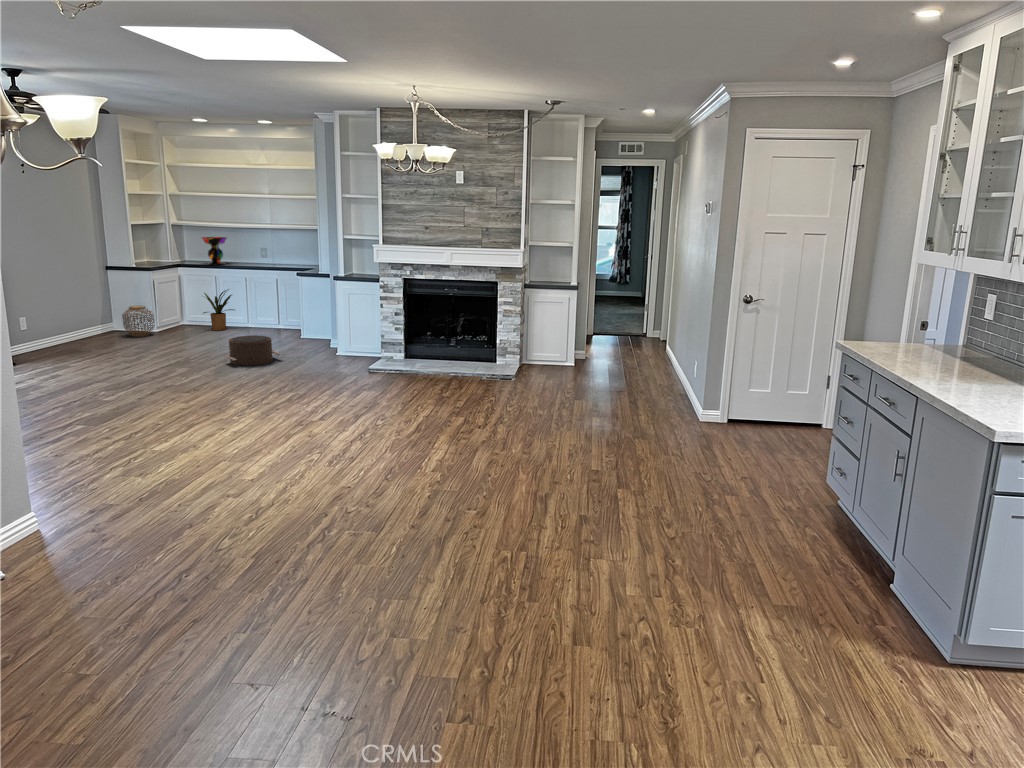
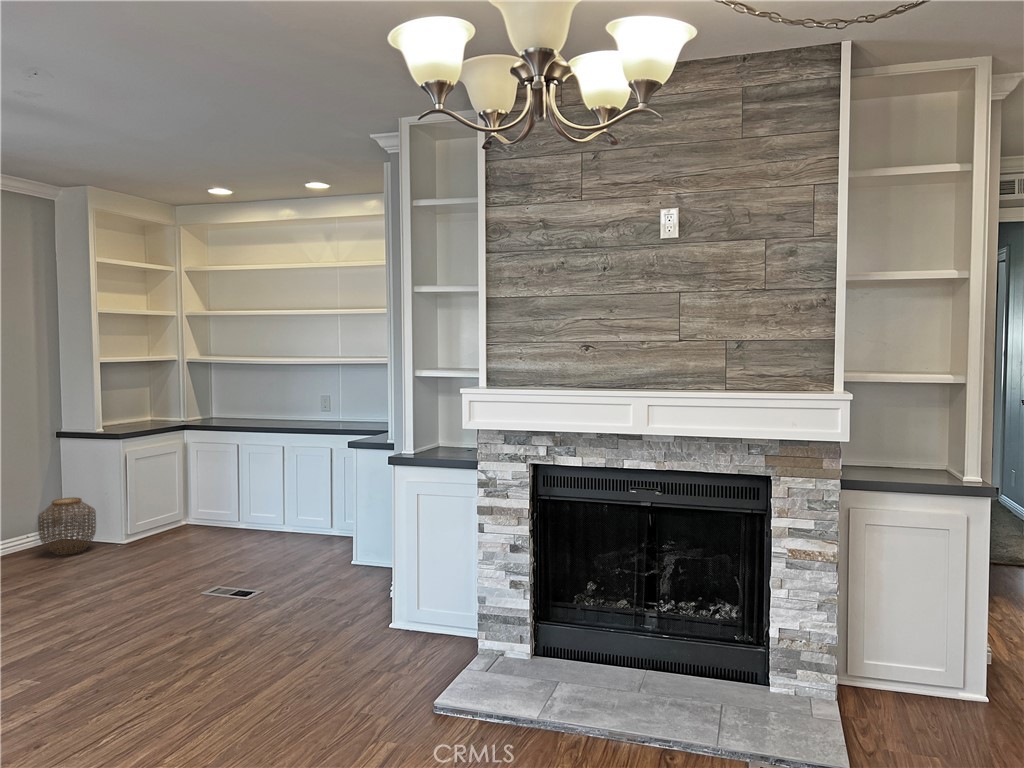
decorative bowl: present [202,237,227,265] -> none [201,376,246,423]
house plant: present [204,289,234,331] -> none [172,465,244,540]
pouf: present [225,335,281,366] -> none [133,584,258,666]

